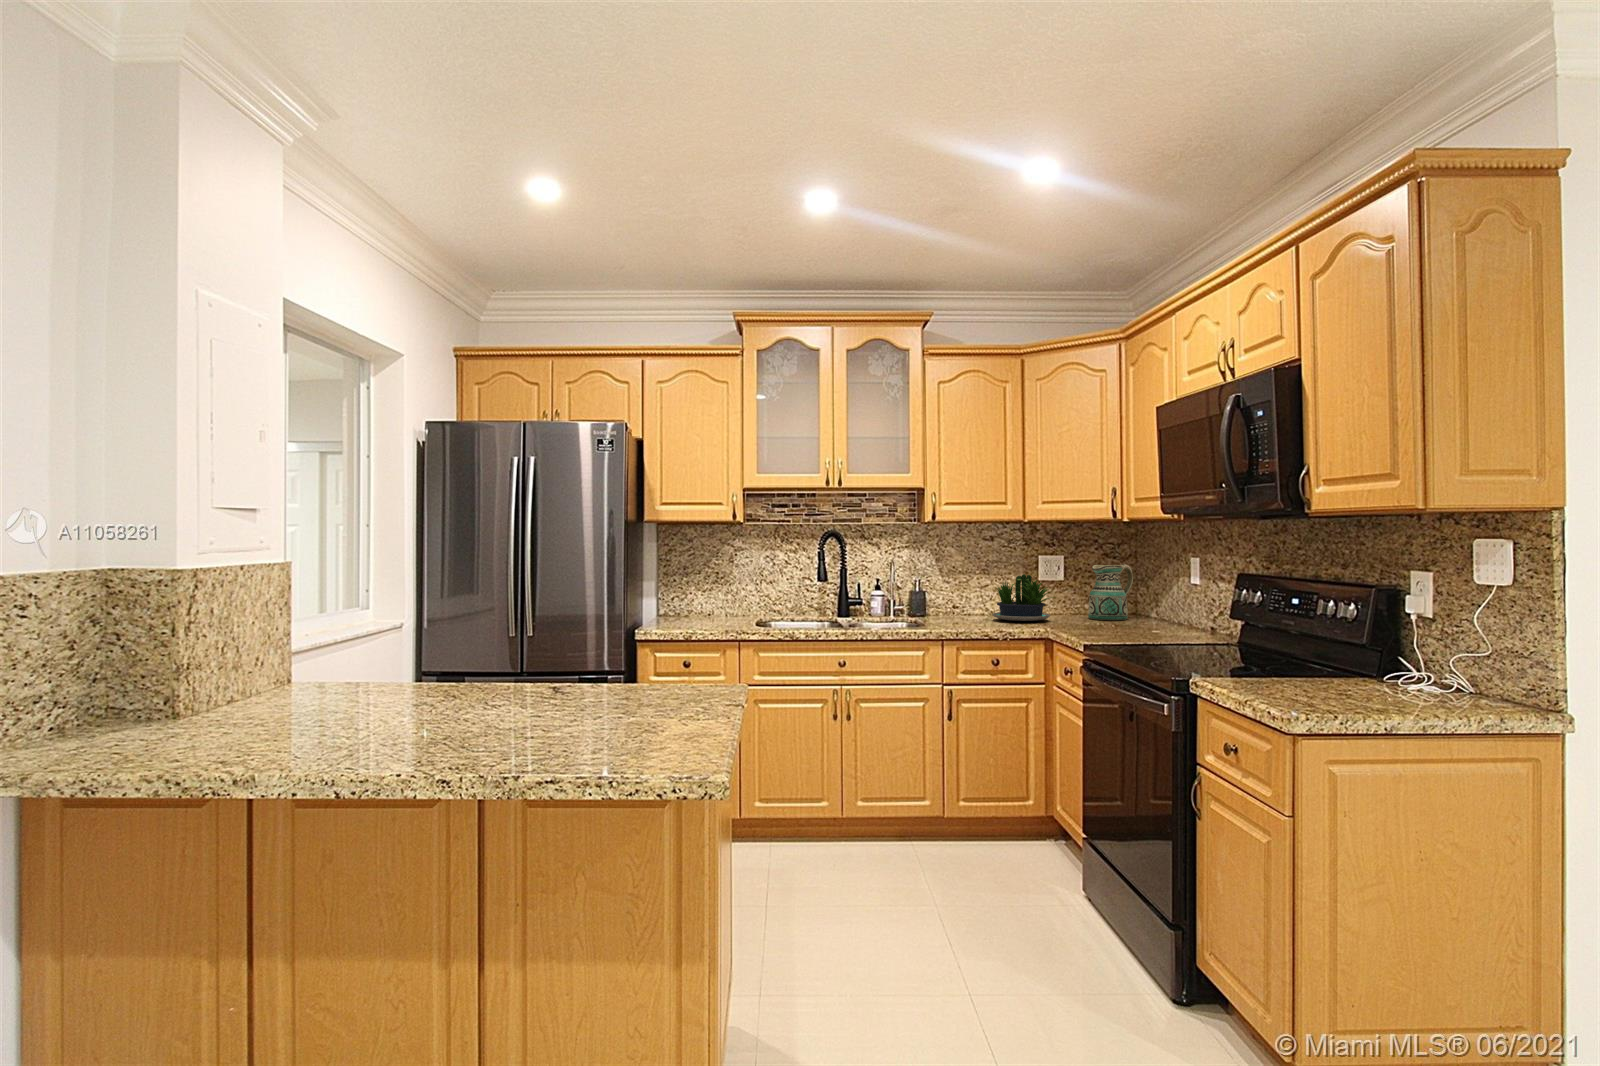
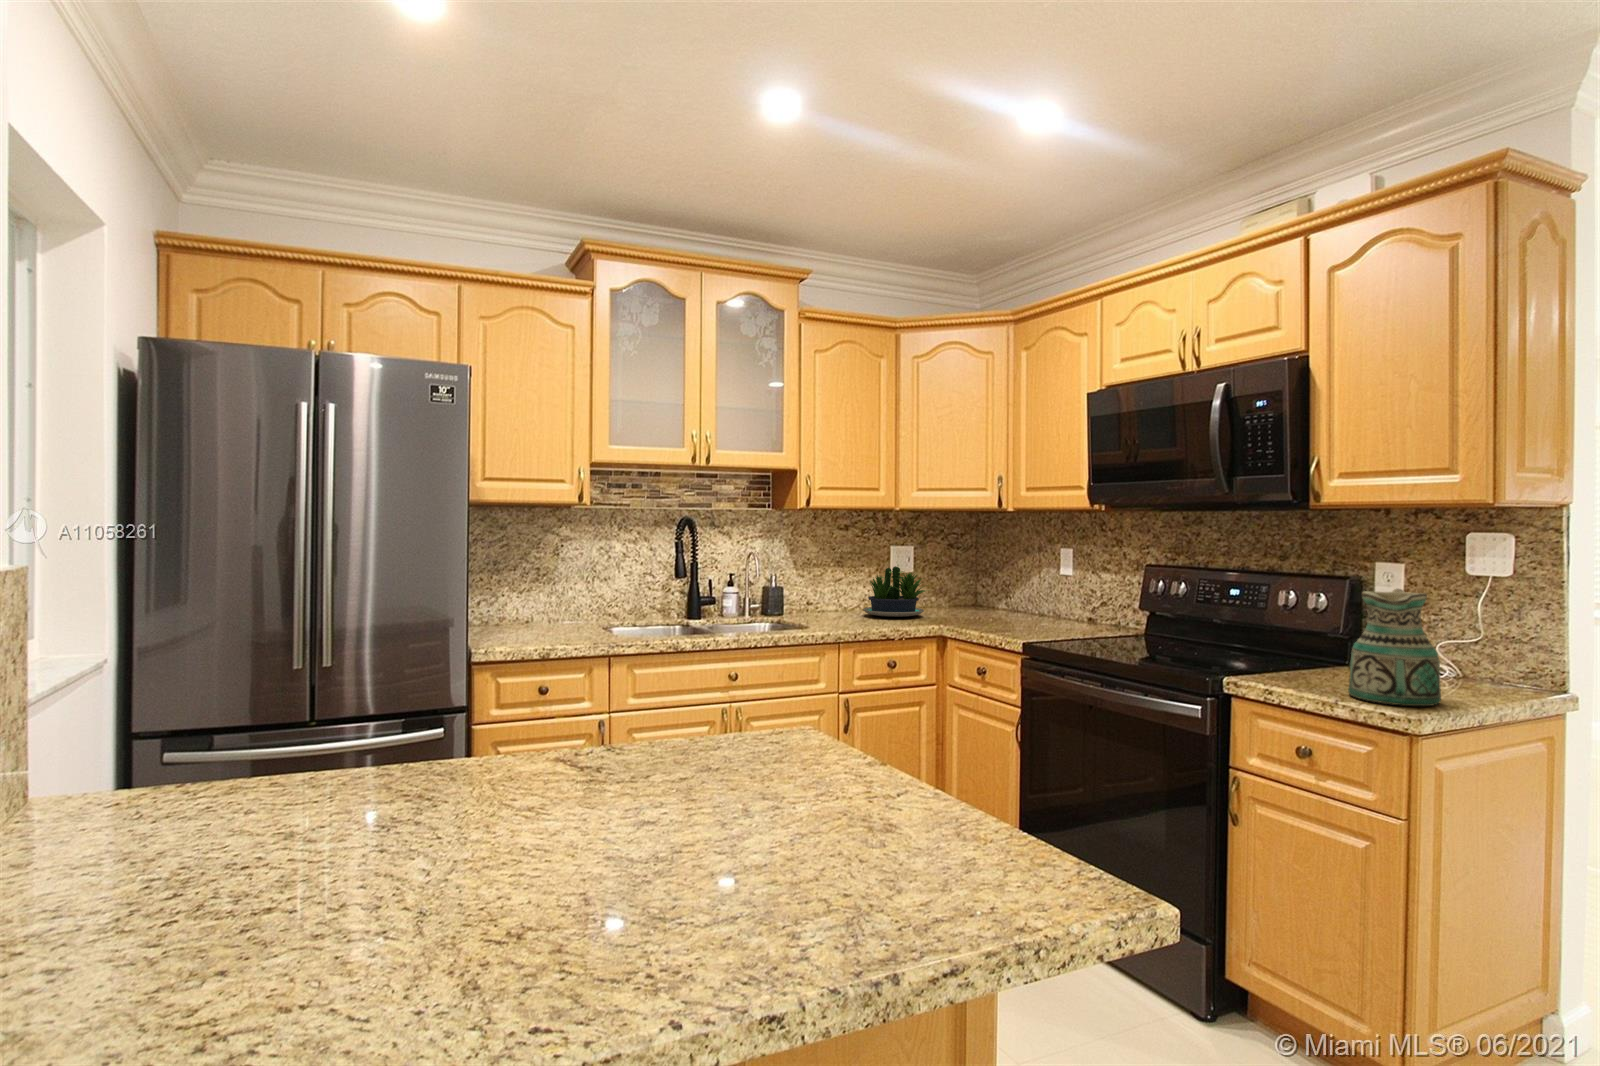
ceramic pitcher: present [1088,564,1133,620] -> present [1348,589,1441,706]

